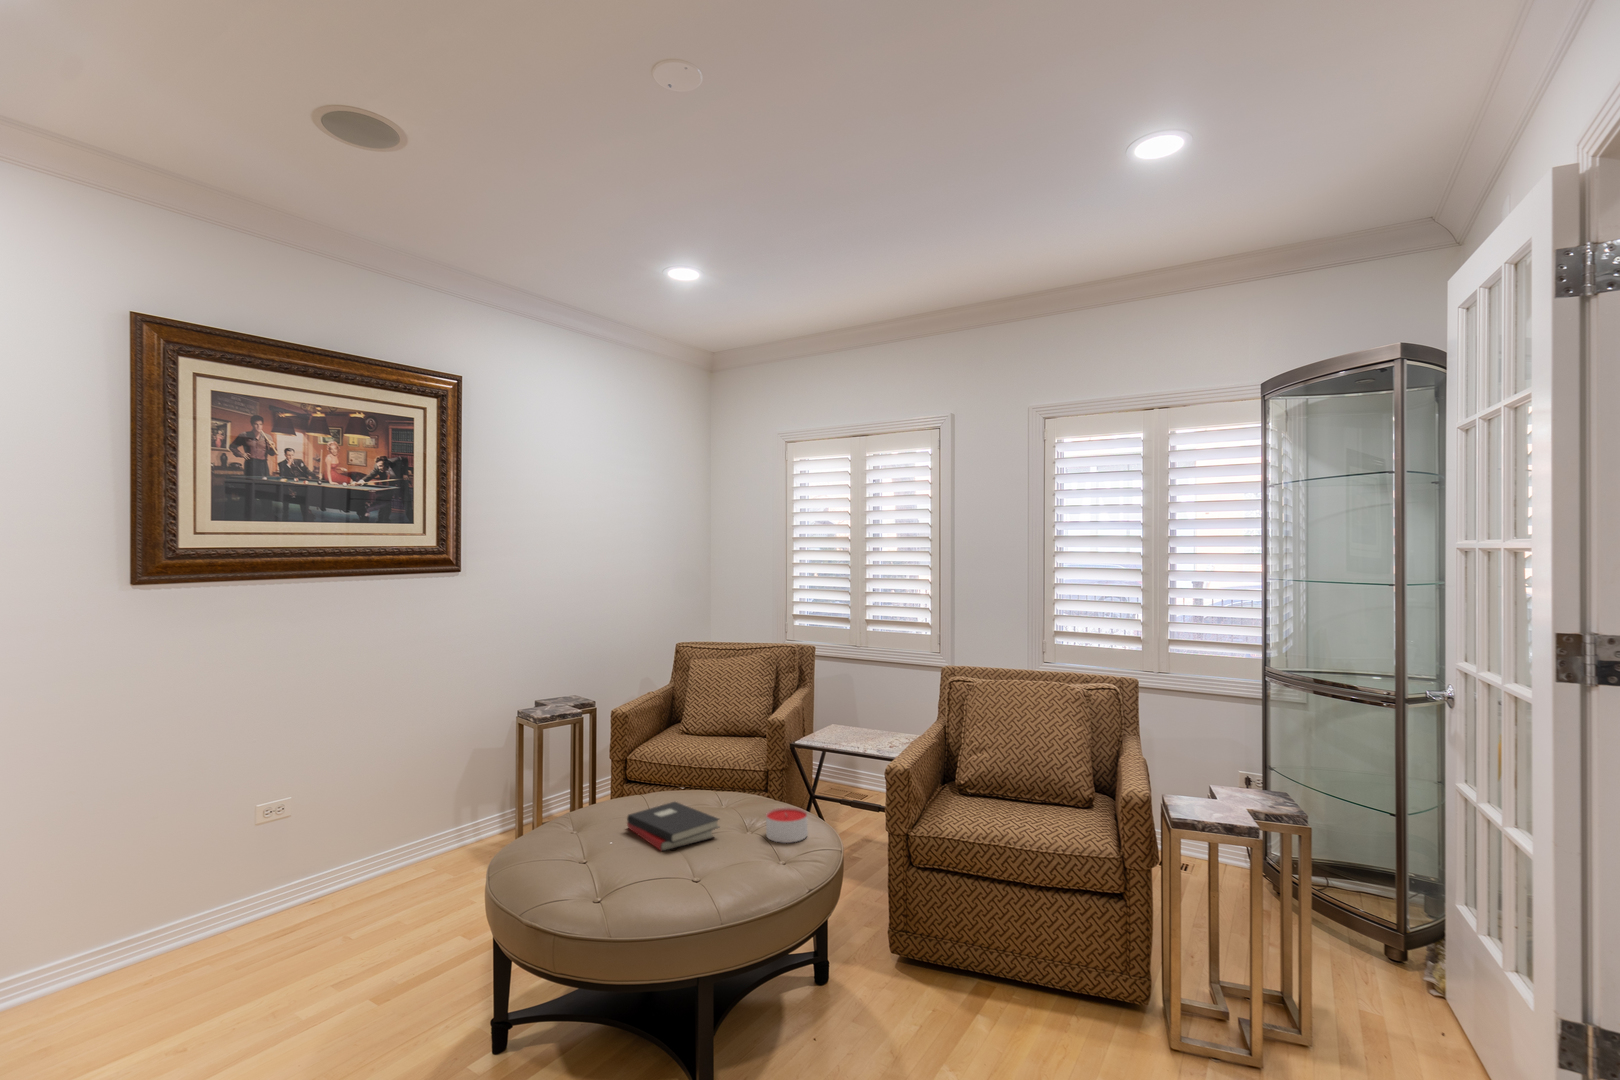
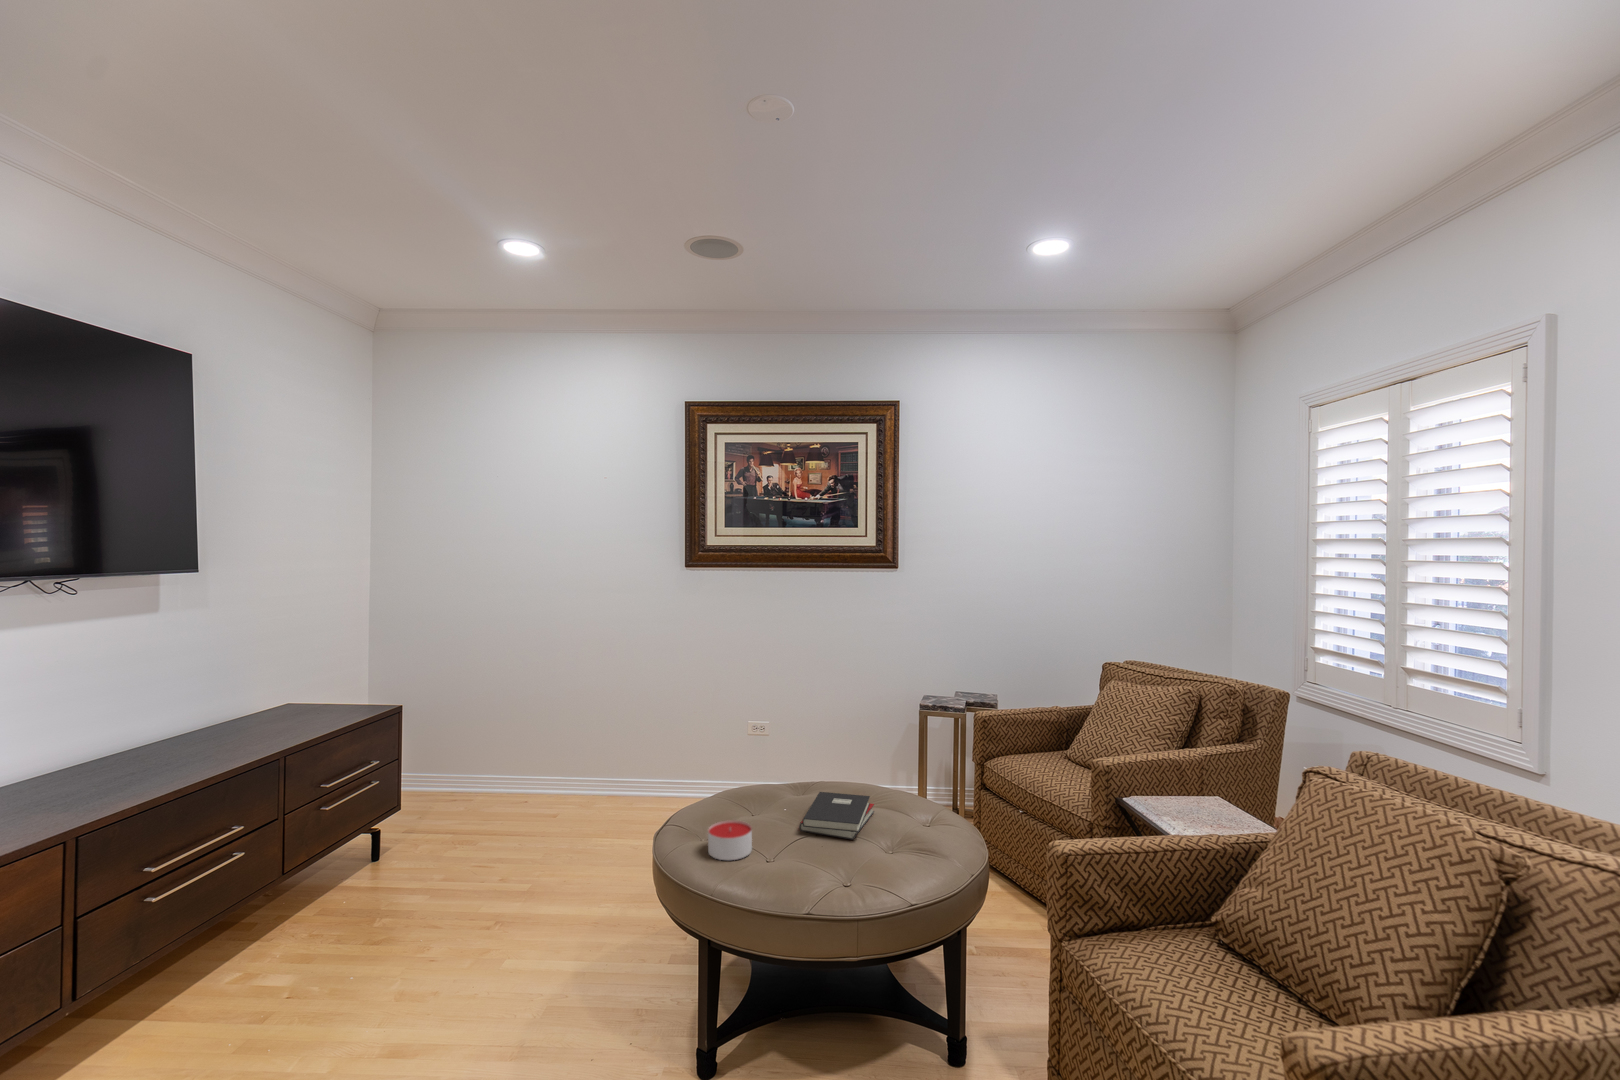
candle: present [766,807,808,843] -> present [708,820,752,860]

